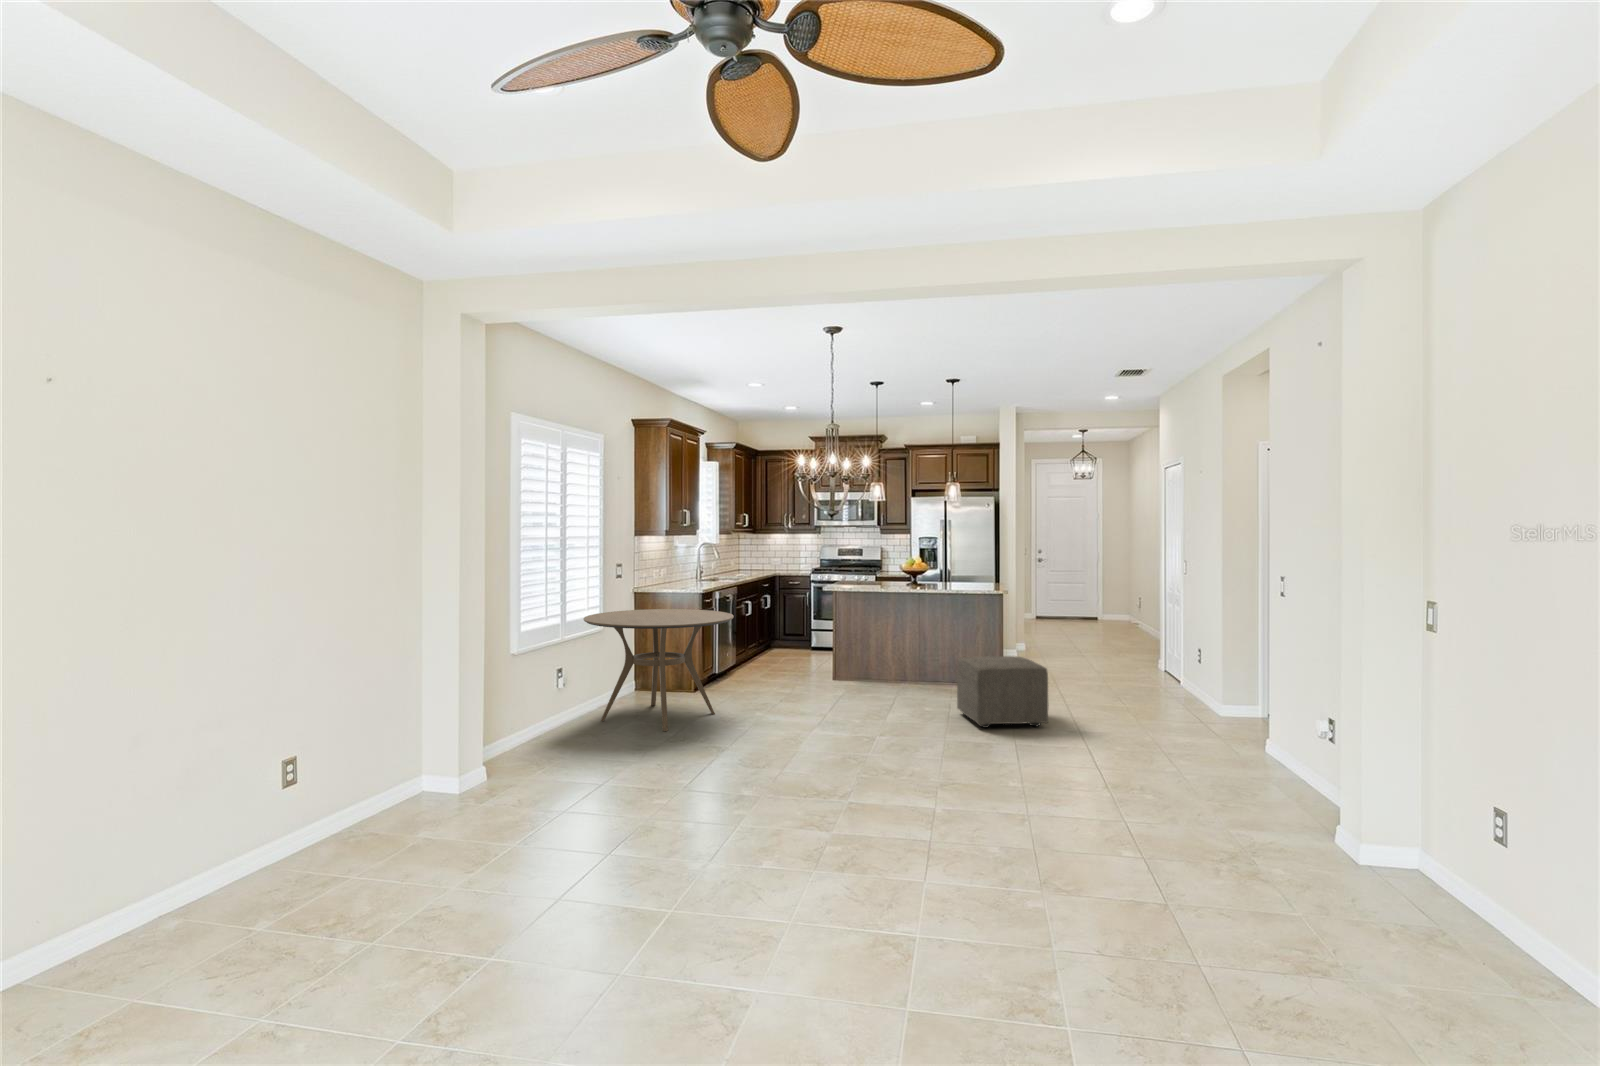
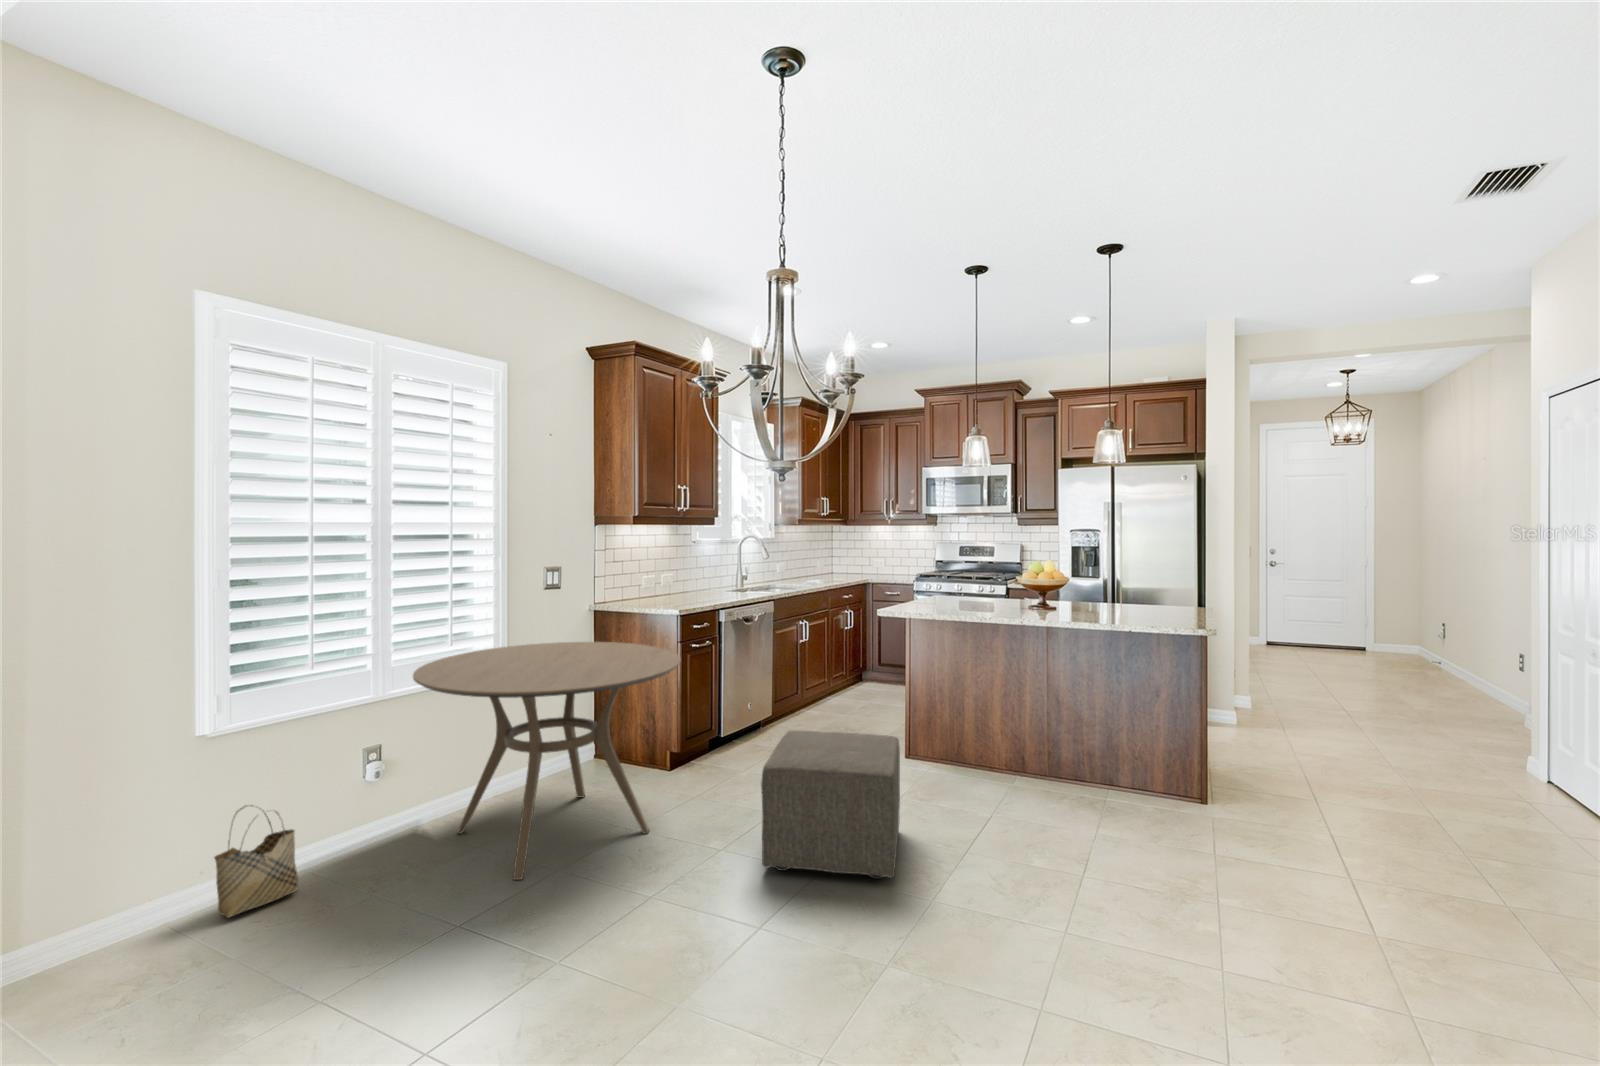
ottoman: present [957,656,1049,728] -> present [761,730,900,879]
woven basket: none [519,693,549,751] -> present [214,805,298,918]

